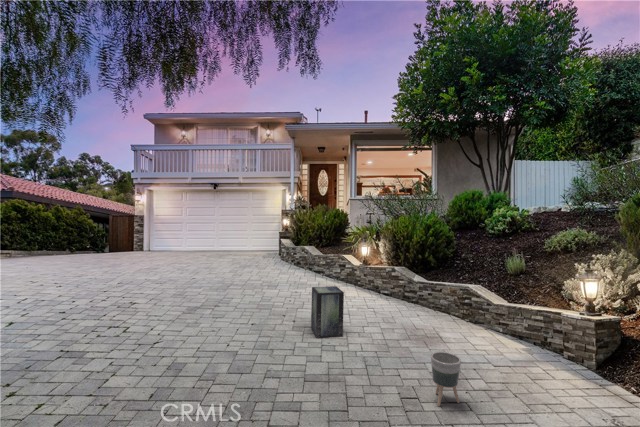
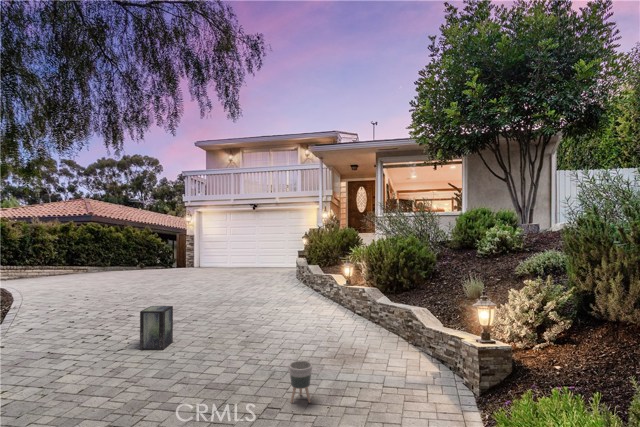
storage box: present [311,286,344,338] -> present [140,306,173,350]

